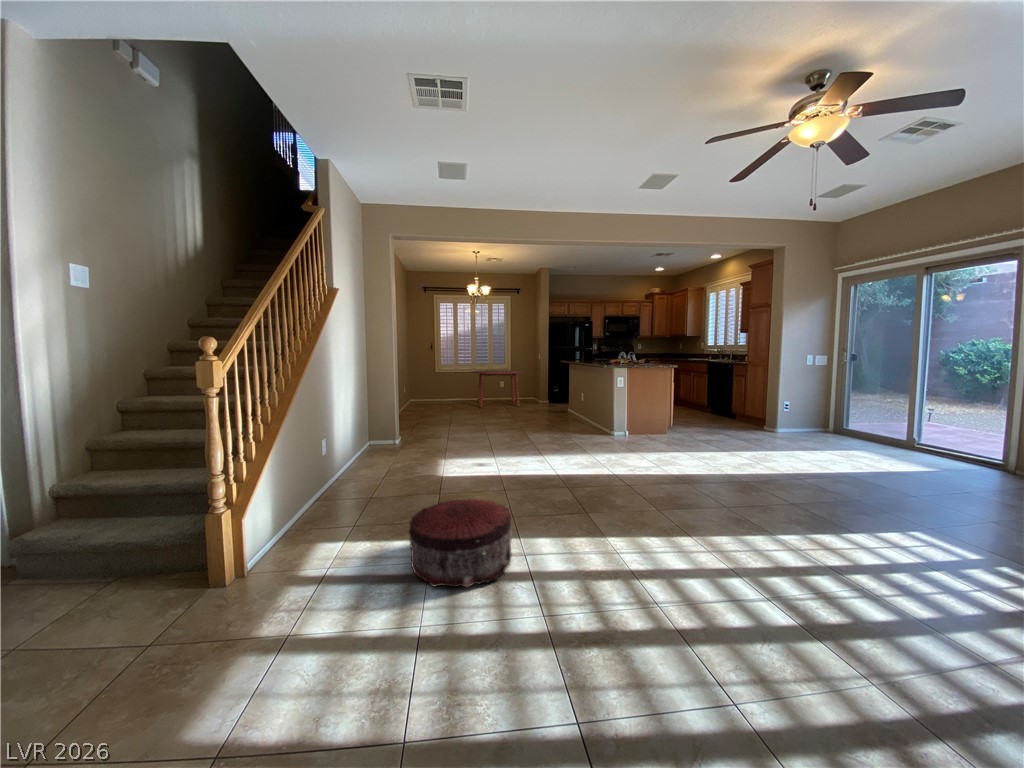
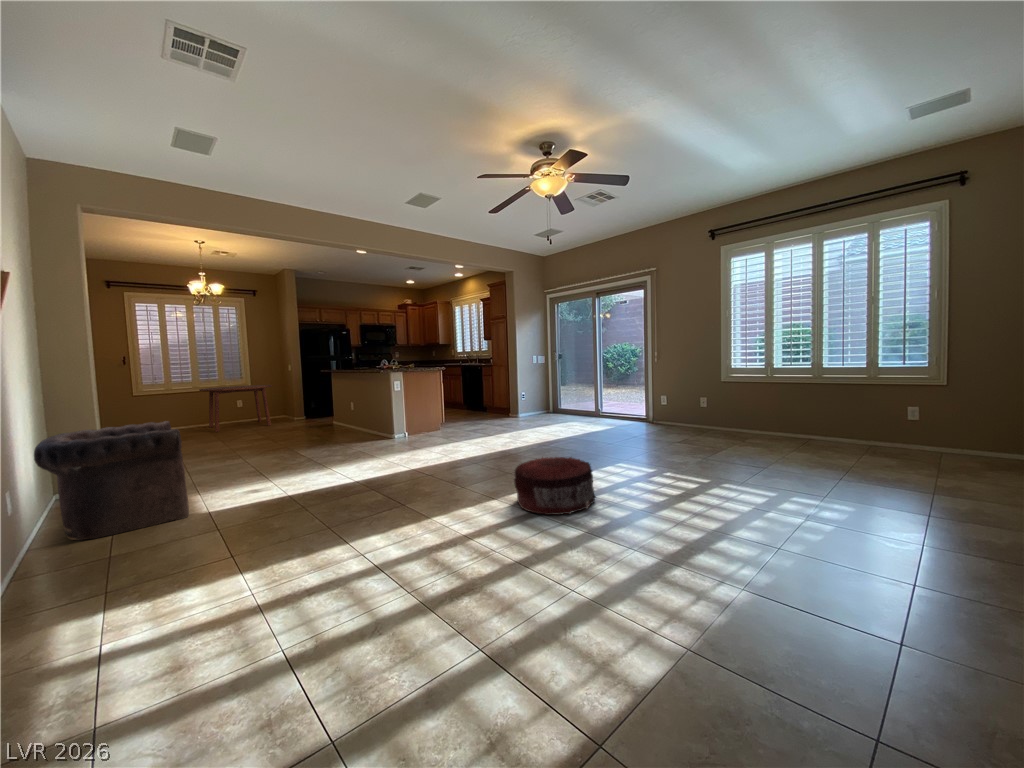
armchair: none [349,400,431,482] -> present [34,421,189,540]
pouf: present [409,499,512,588] -> present [514,457,596,515]

